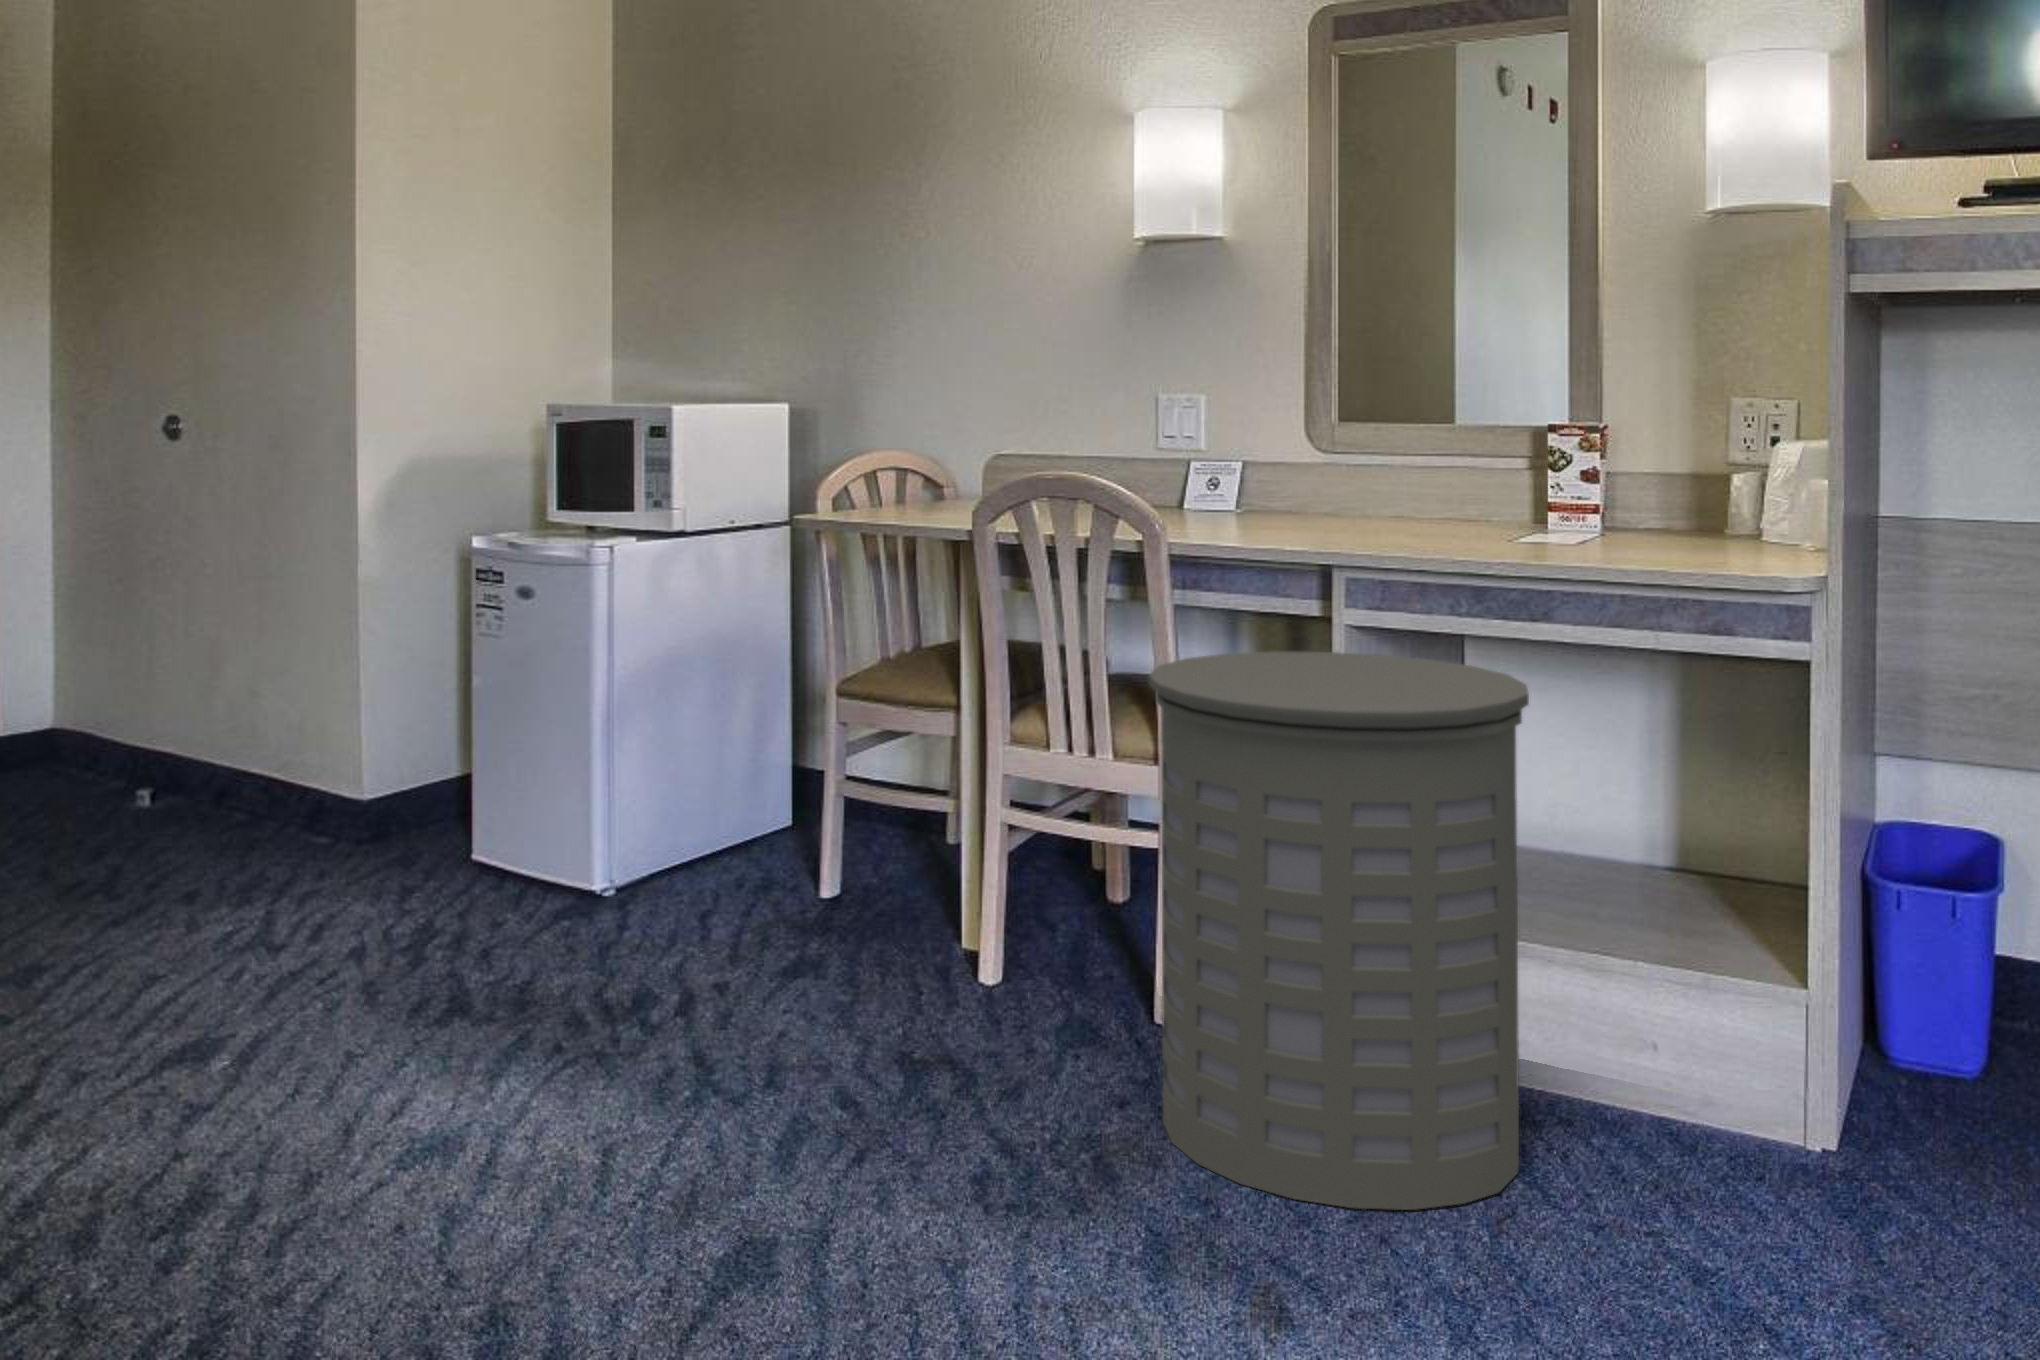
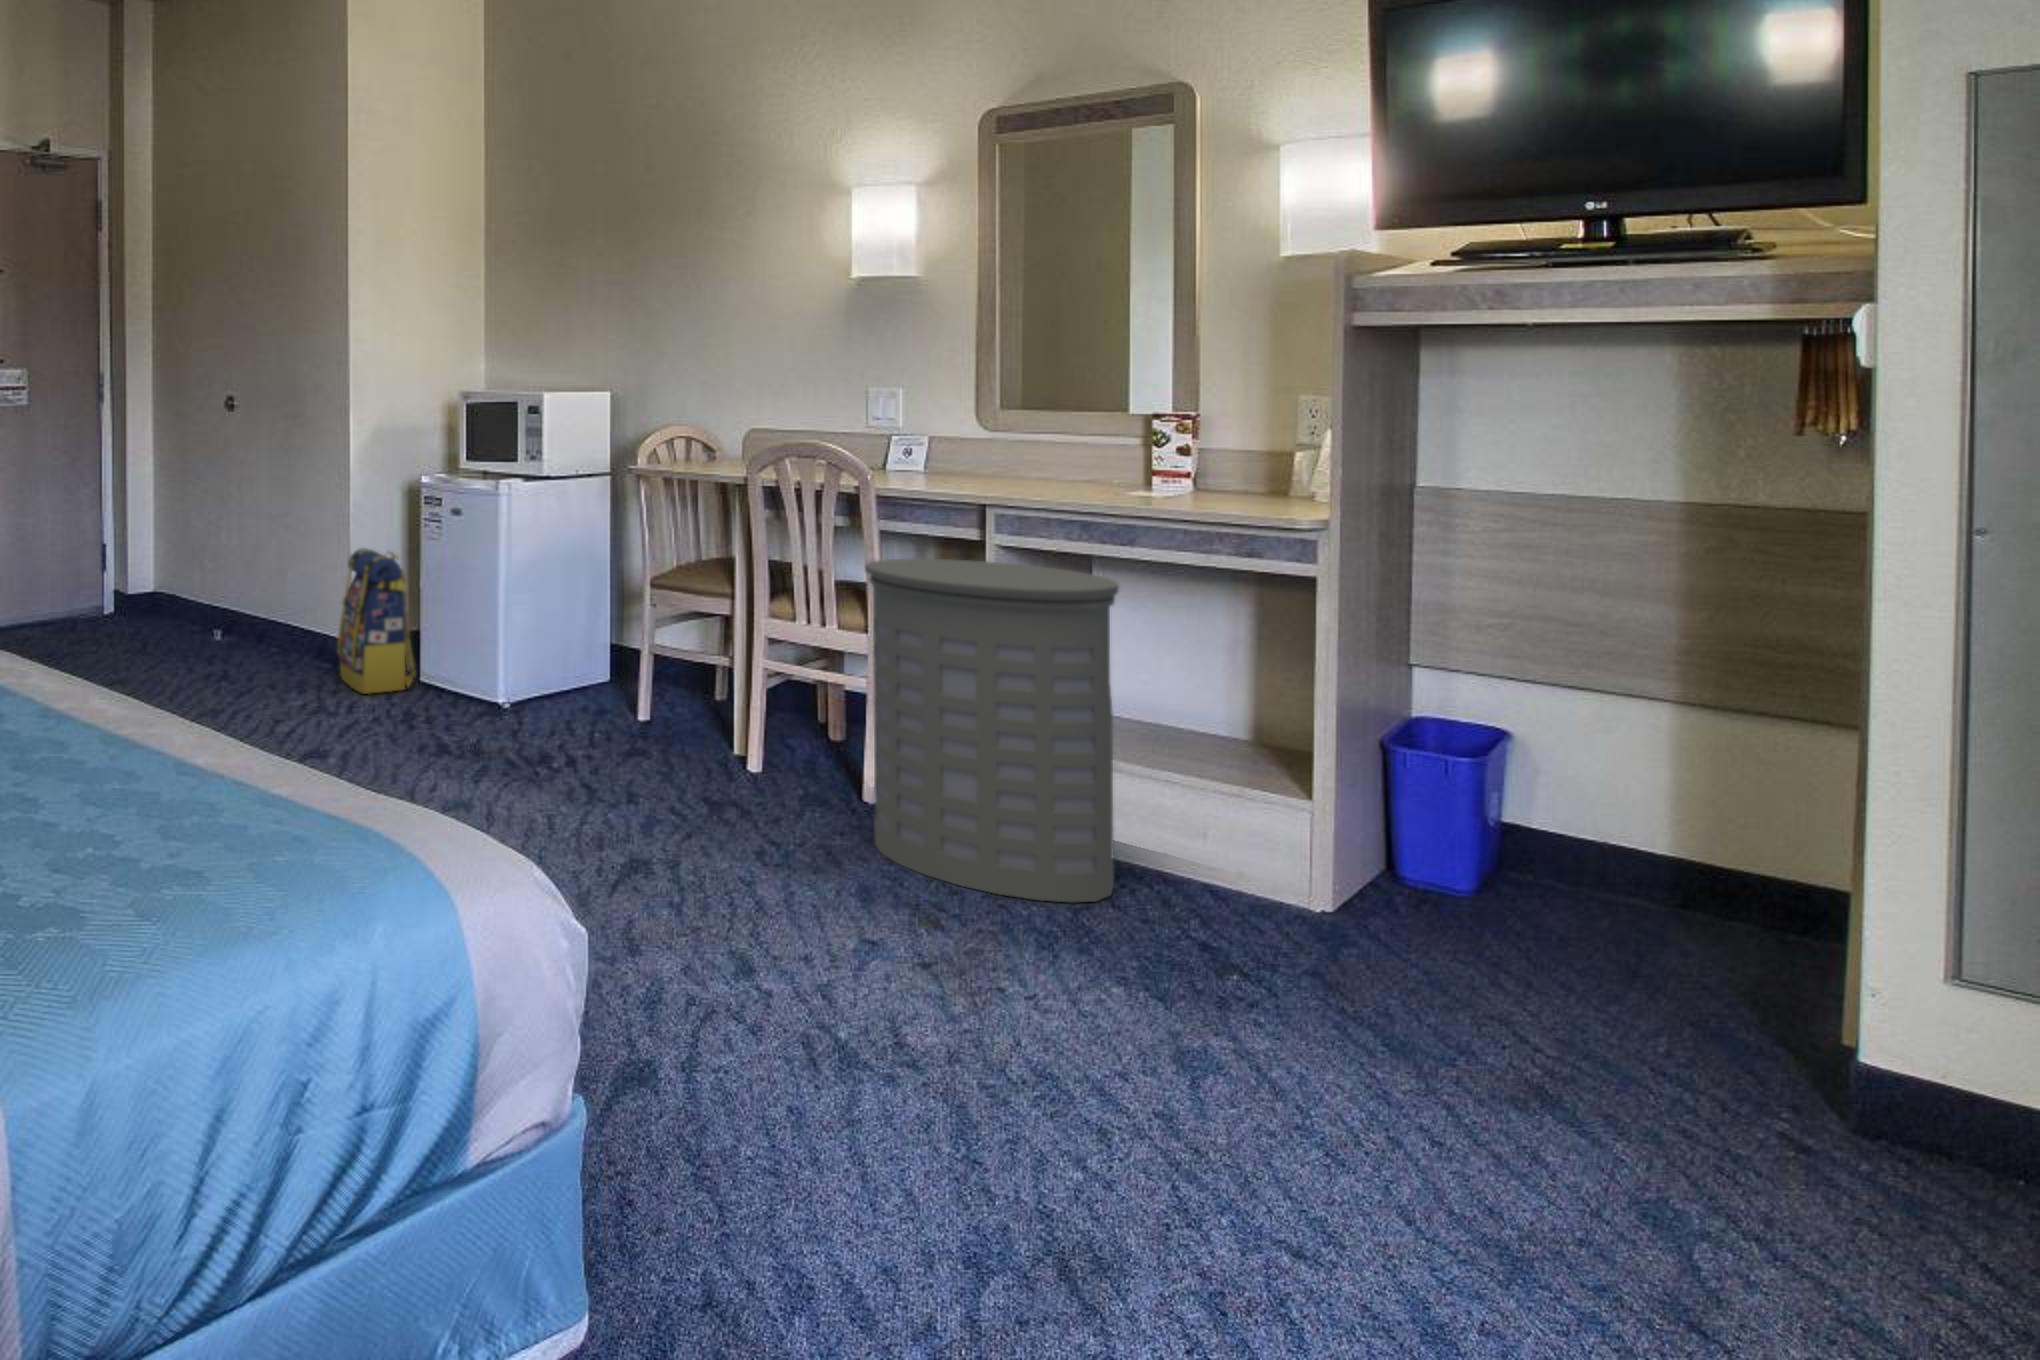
backpack: none [308,656,453,906] -> present [338,548,416,694]

